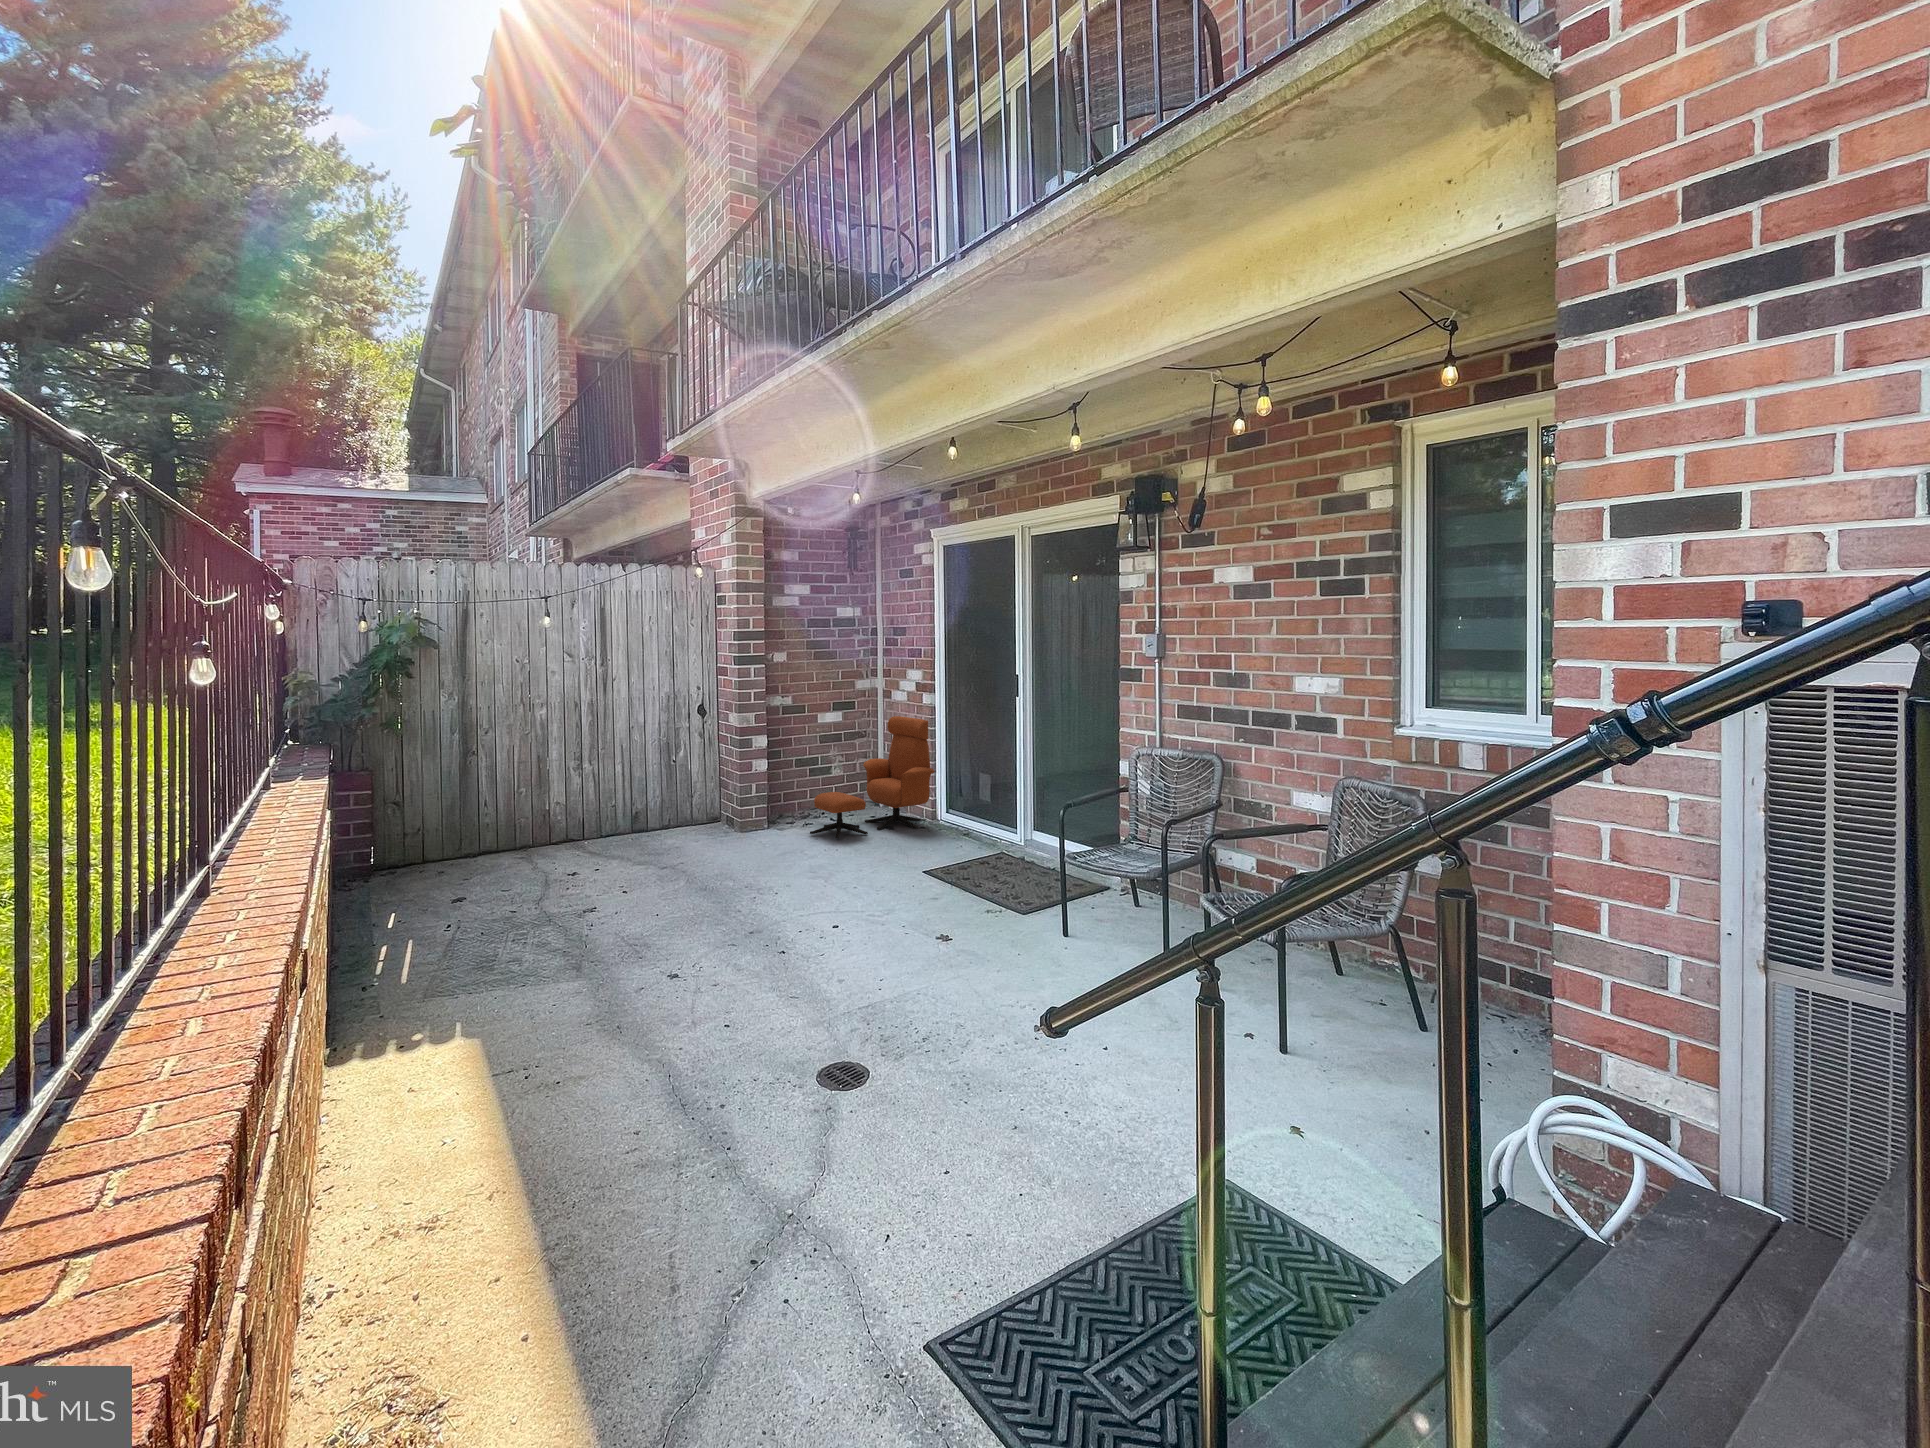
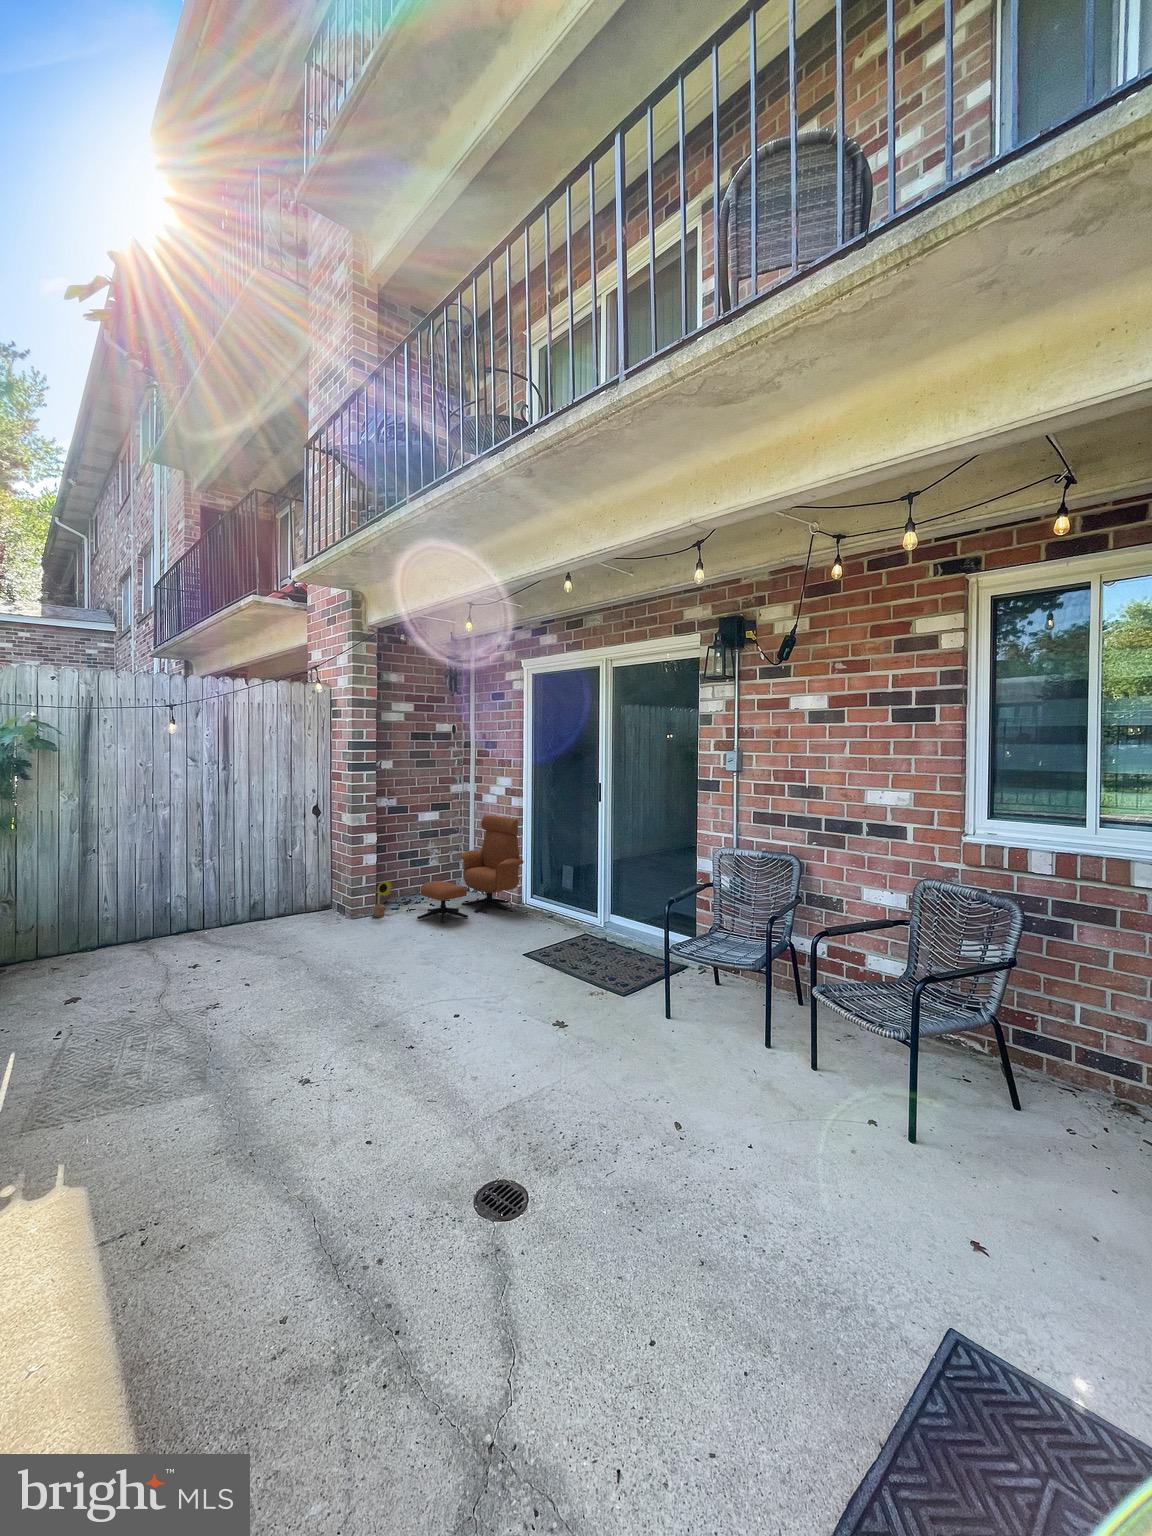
decorative plant: none [762,789,784,832] -> present [373,881,392,917]

